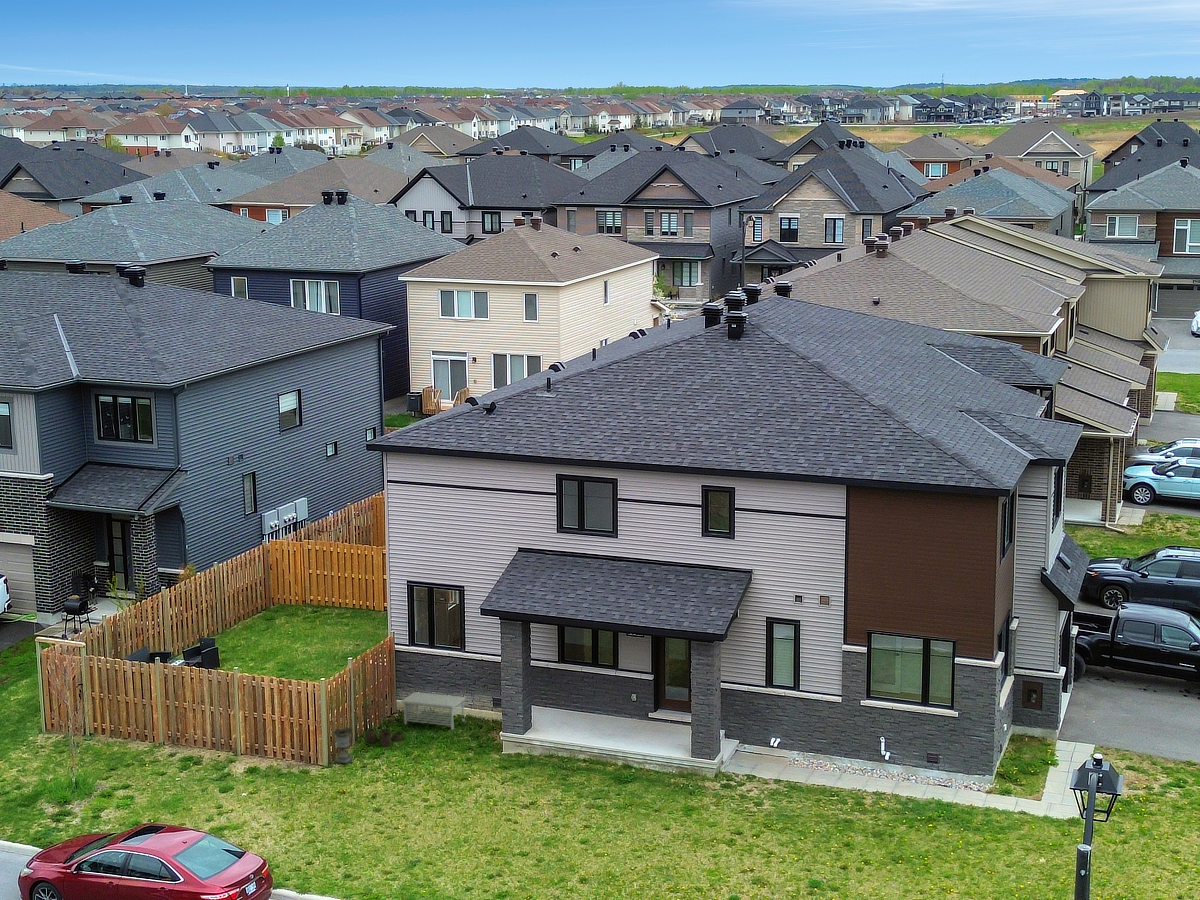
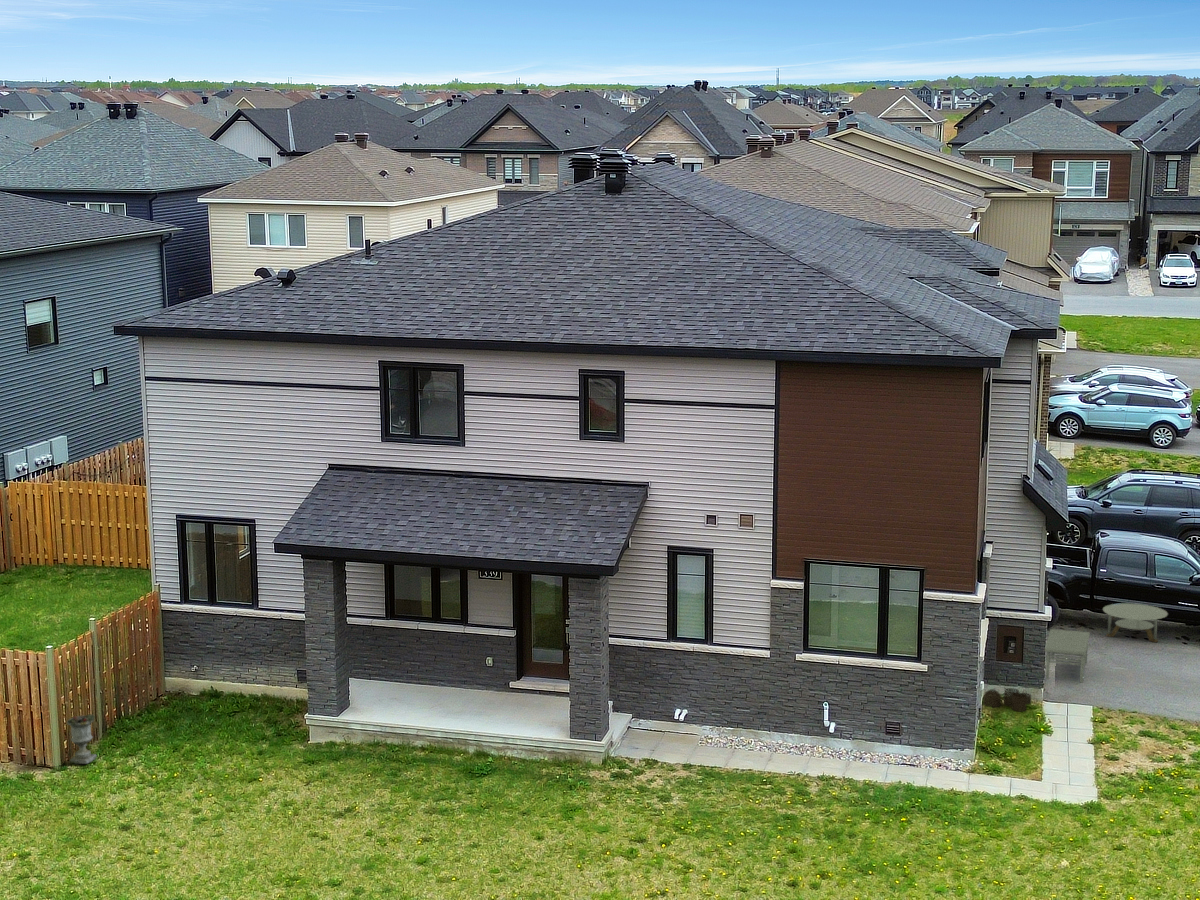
round table: none [1118,662,1170,694] -> present [1103,603,1168,642]
storage bench: present [402,692,465,730] -> present [1045,629,1090,683]
woven basket: present [365,729,402,747] -> present [983,688,1031,711]

